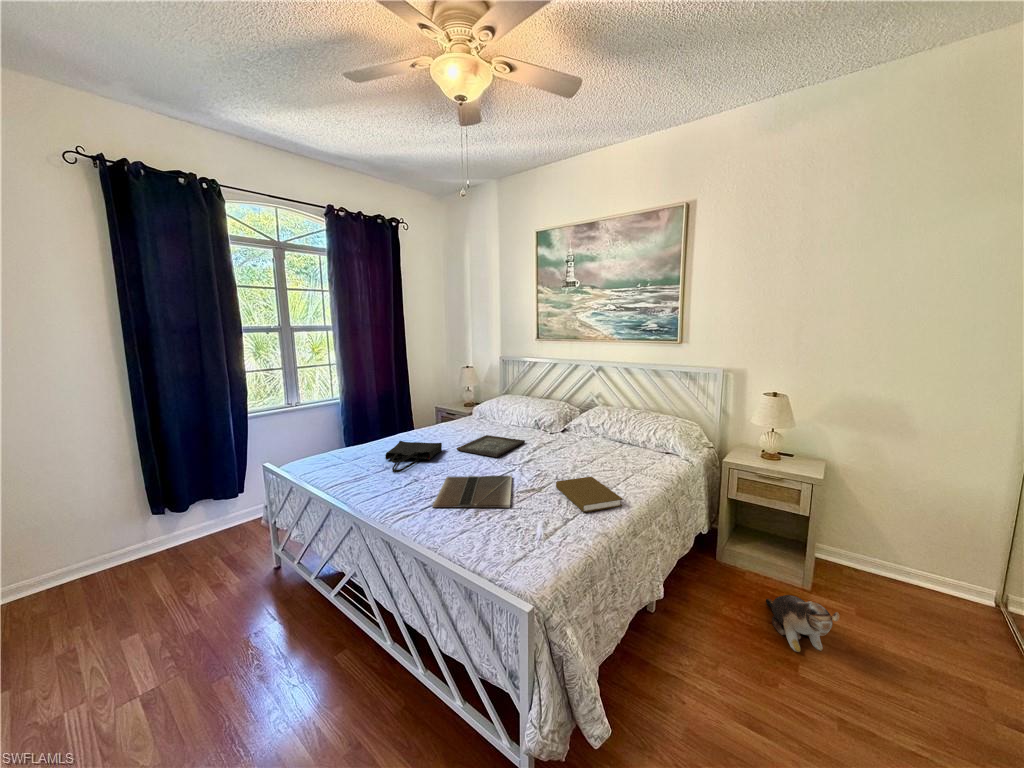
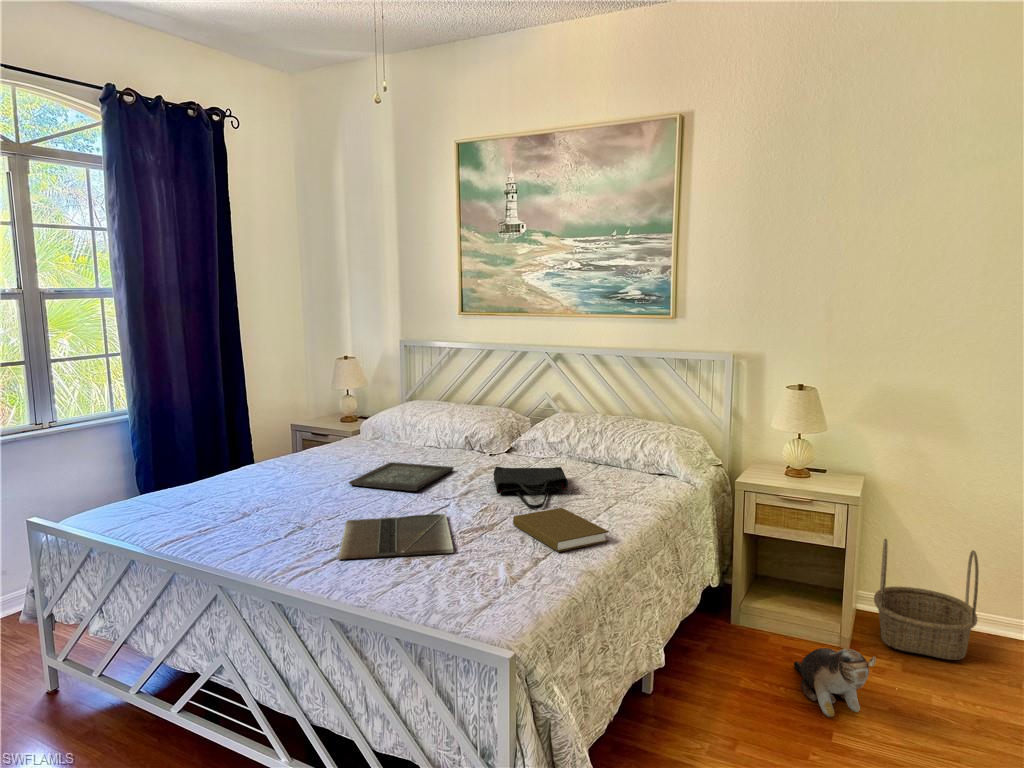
tote bag: present [385,441,442,472] -> present [494,467,568,509]
basket: none [832,510,928,612] -> present [874,539,979,660]

